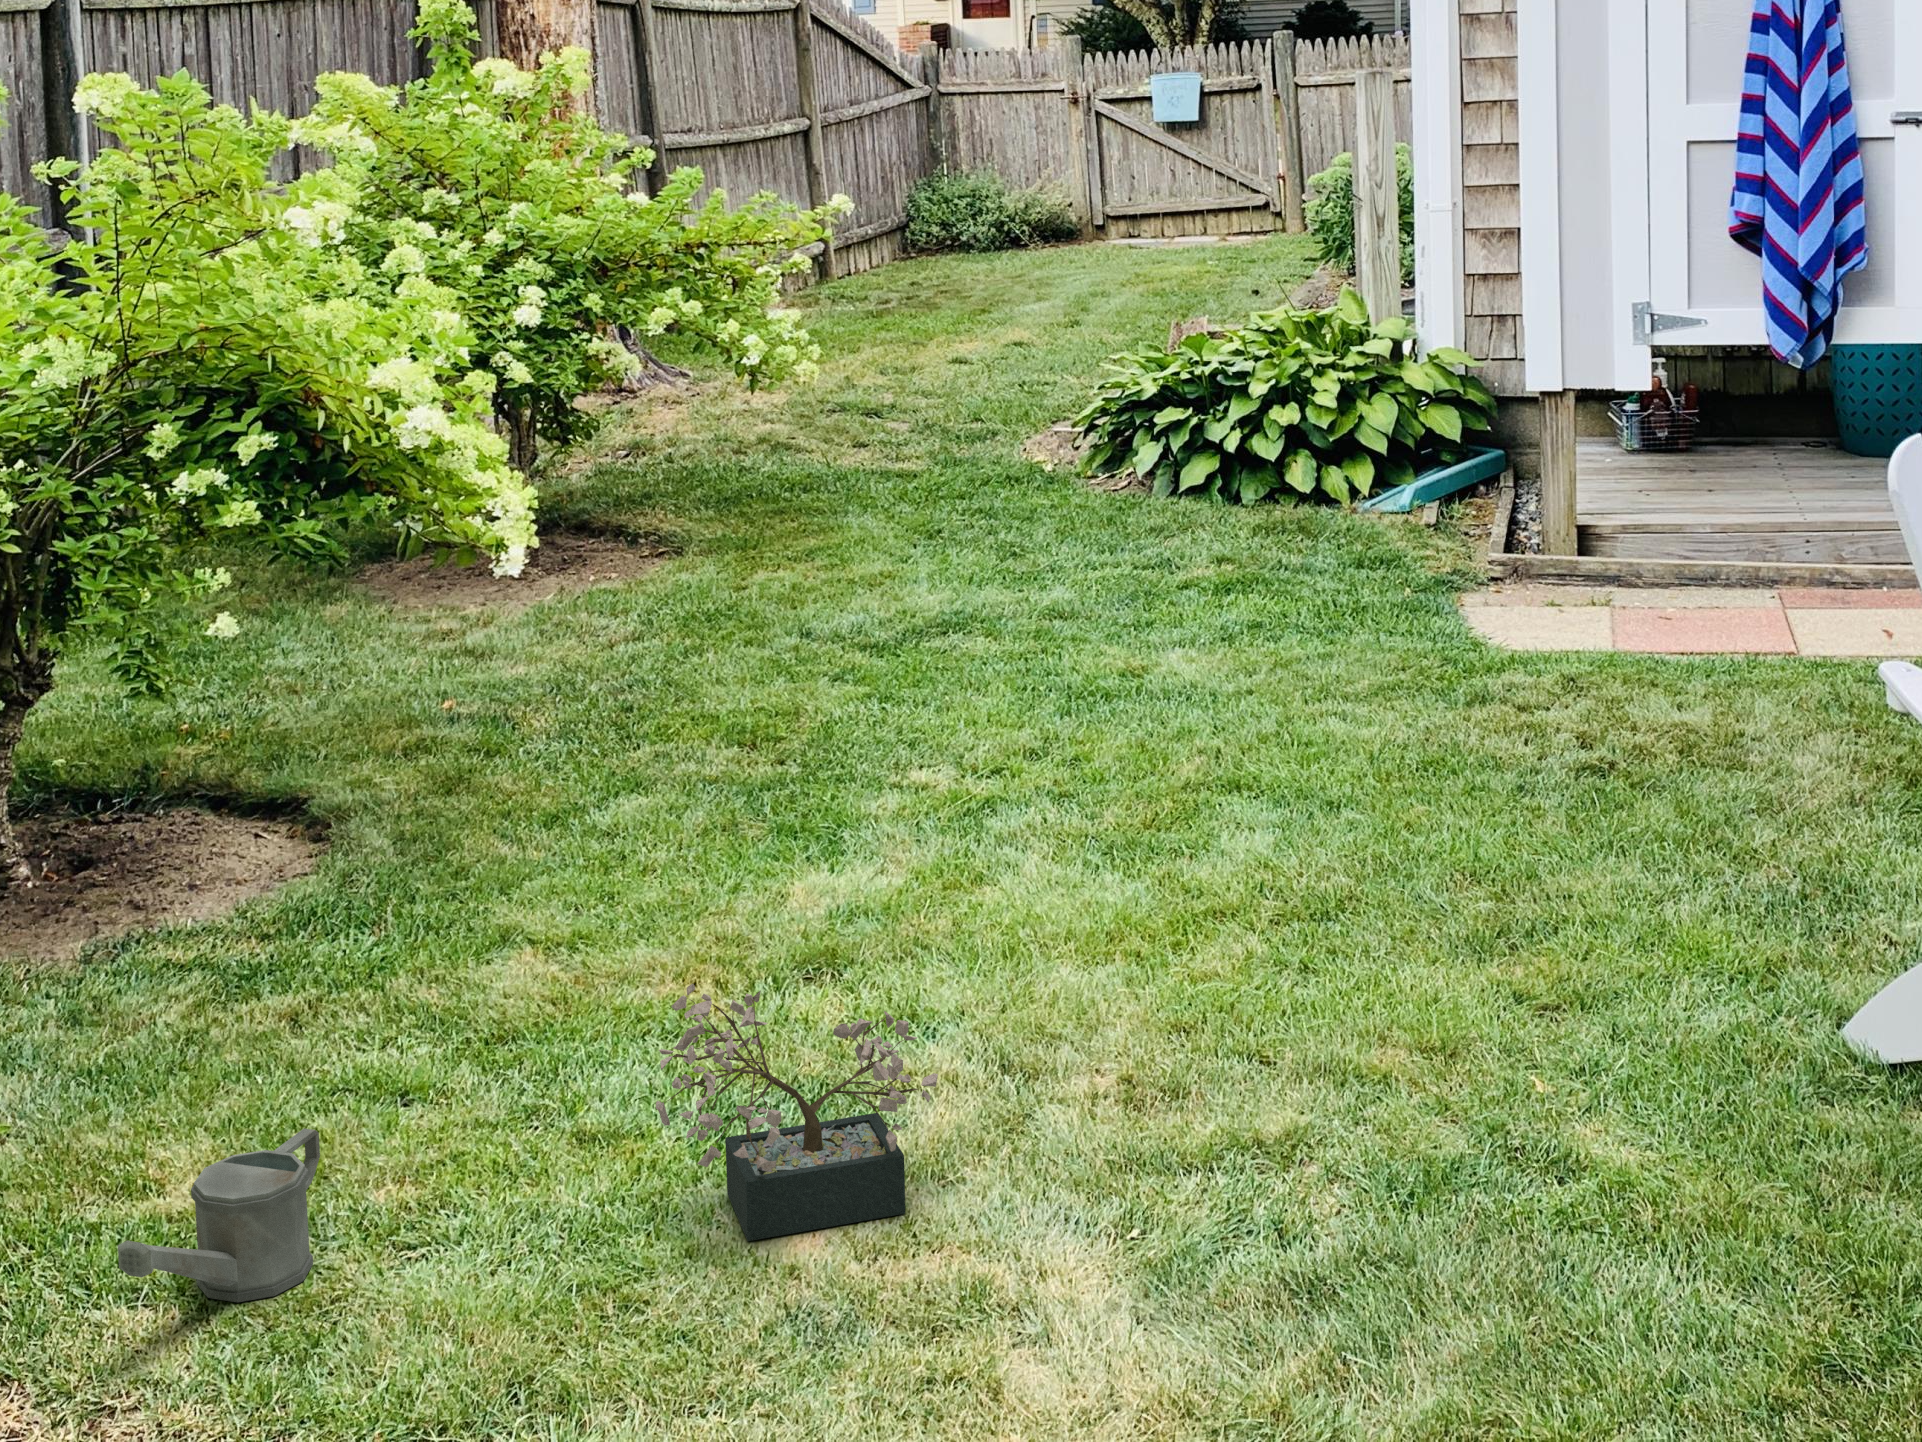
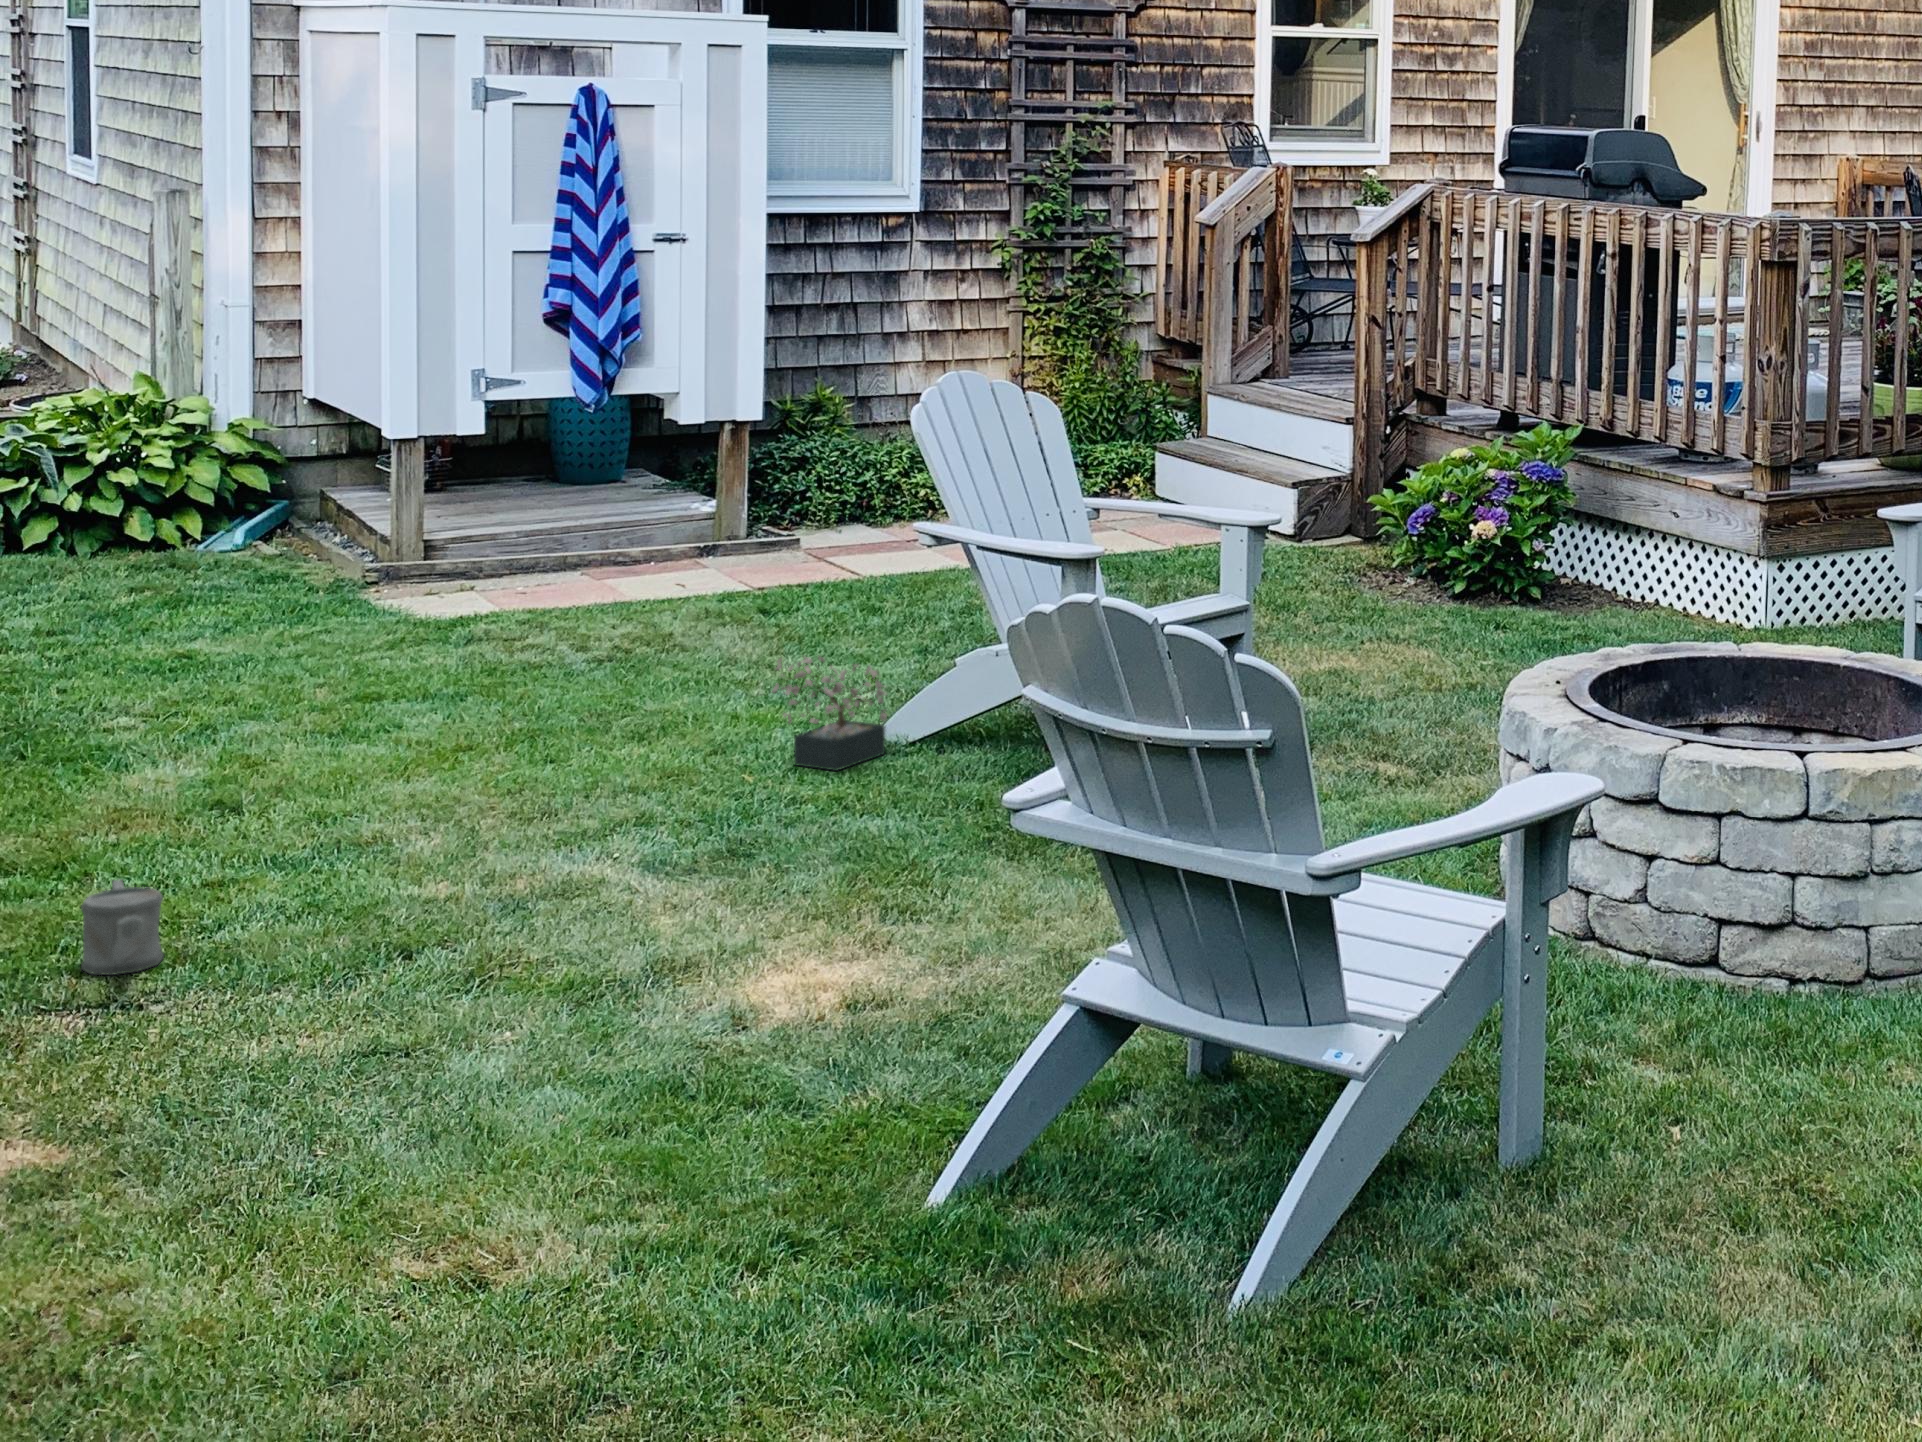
decorative plant: present [656,984,938,1241] -> present [772,657,887,771]

